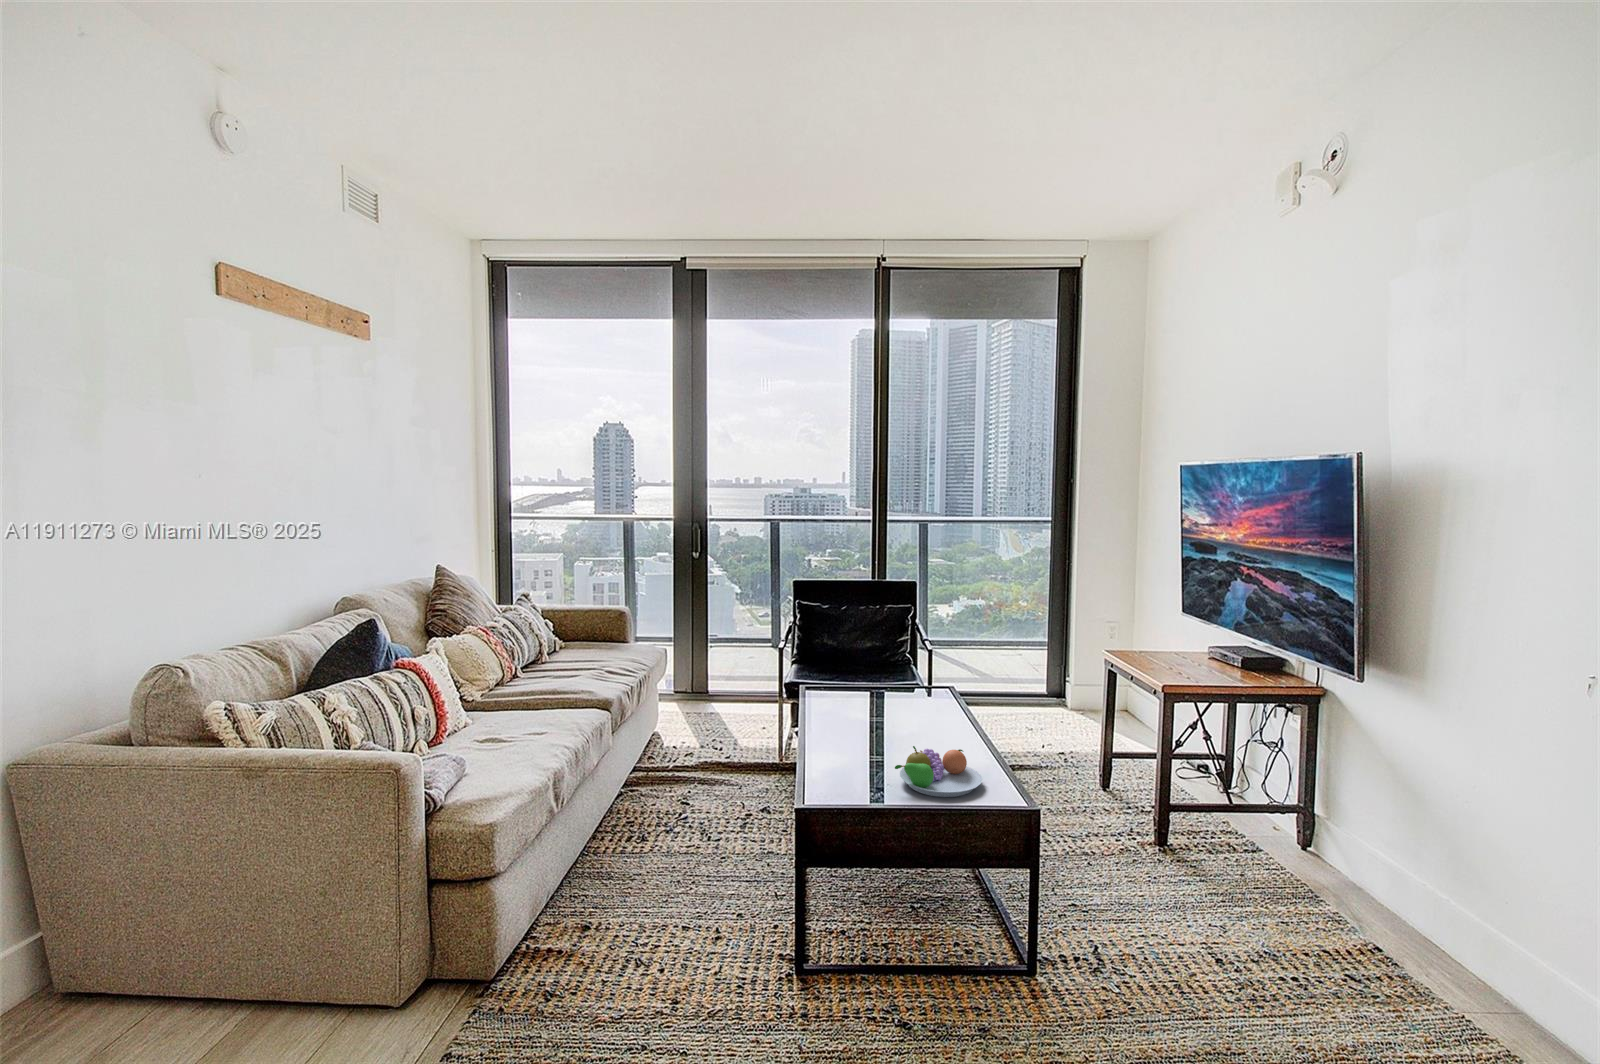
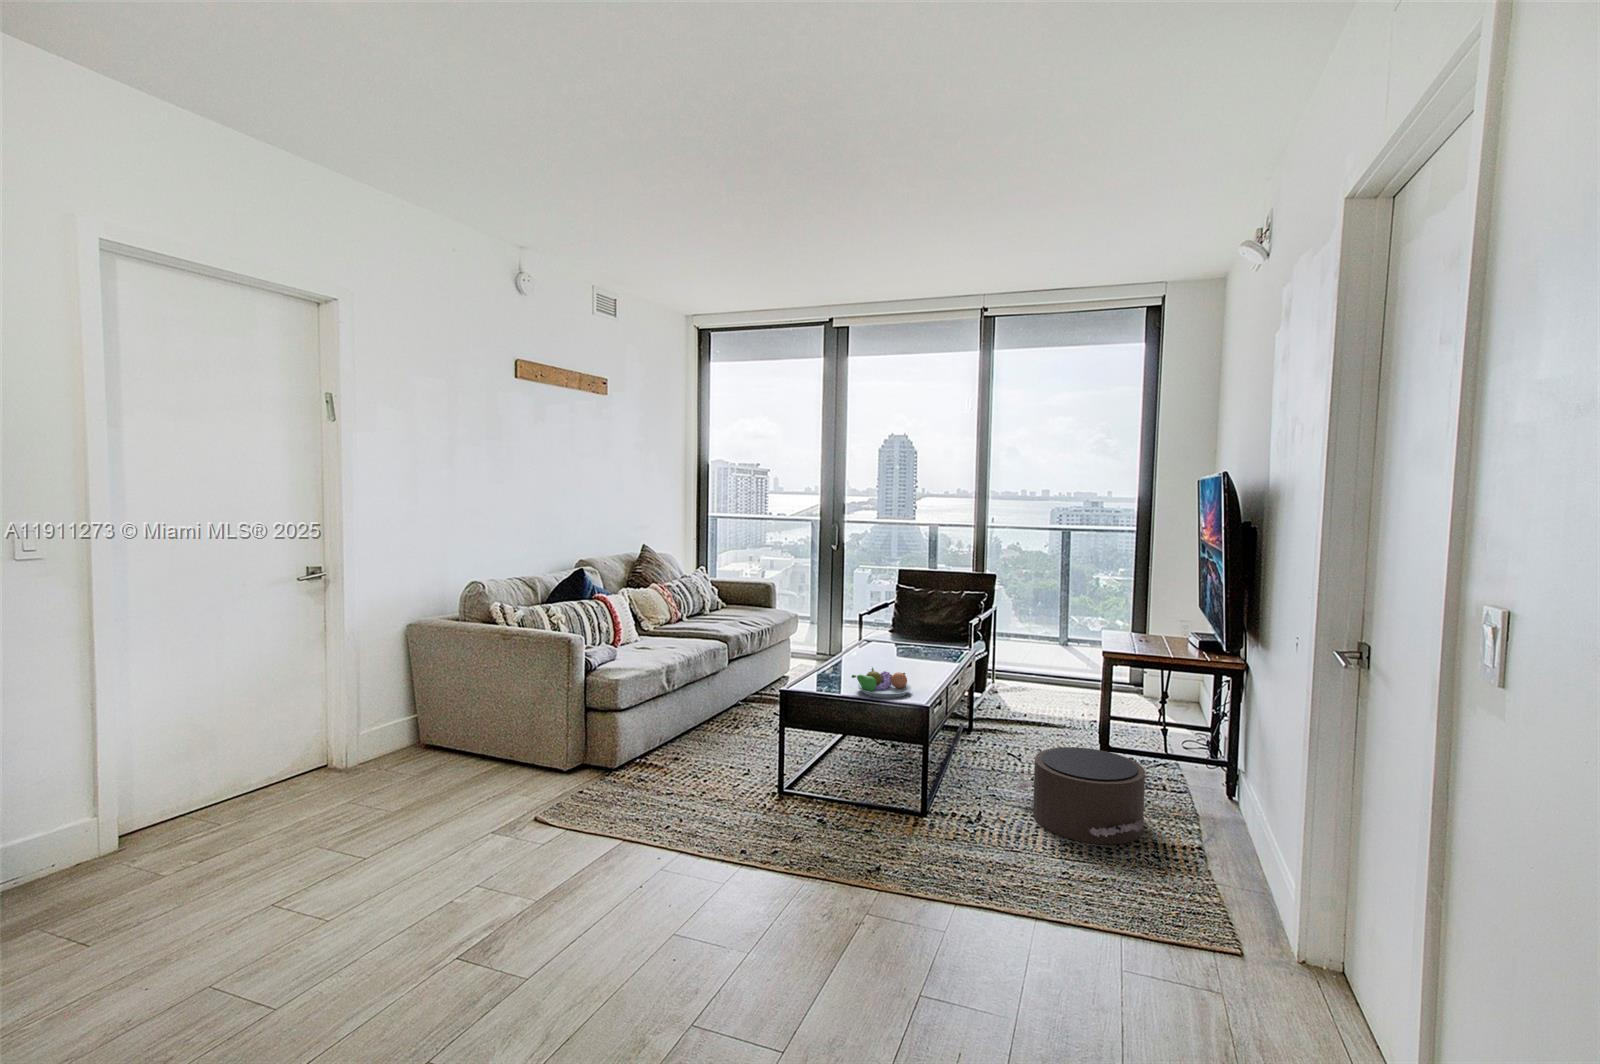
pouf: none [1106,818,1321,968] -> present [1016,747,1149,844]

